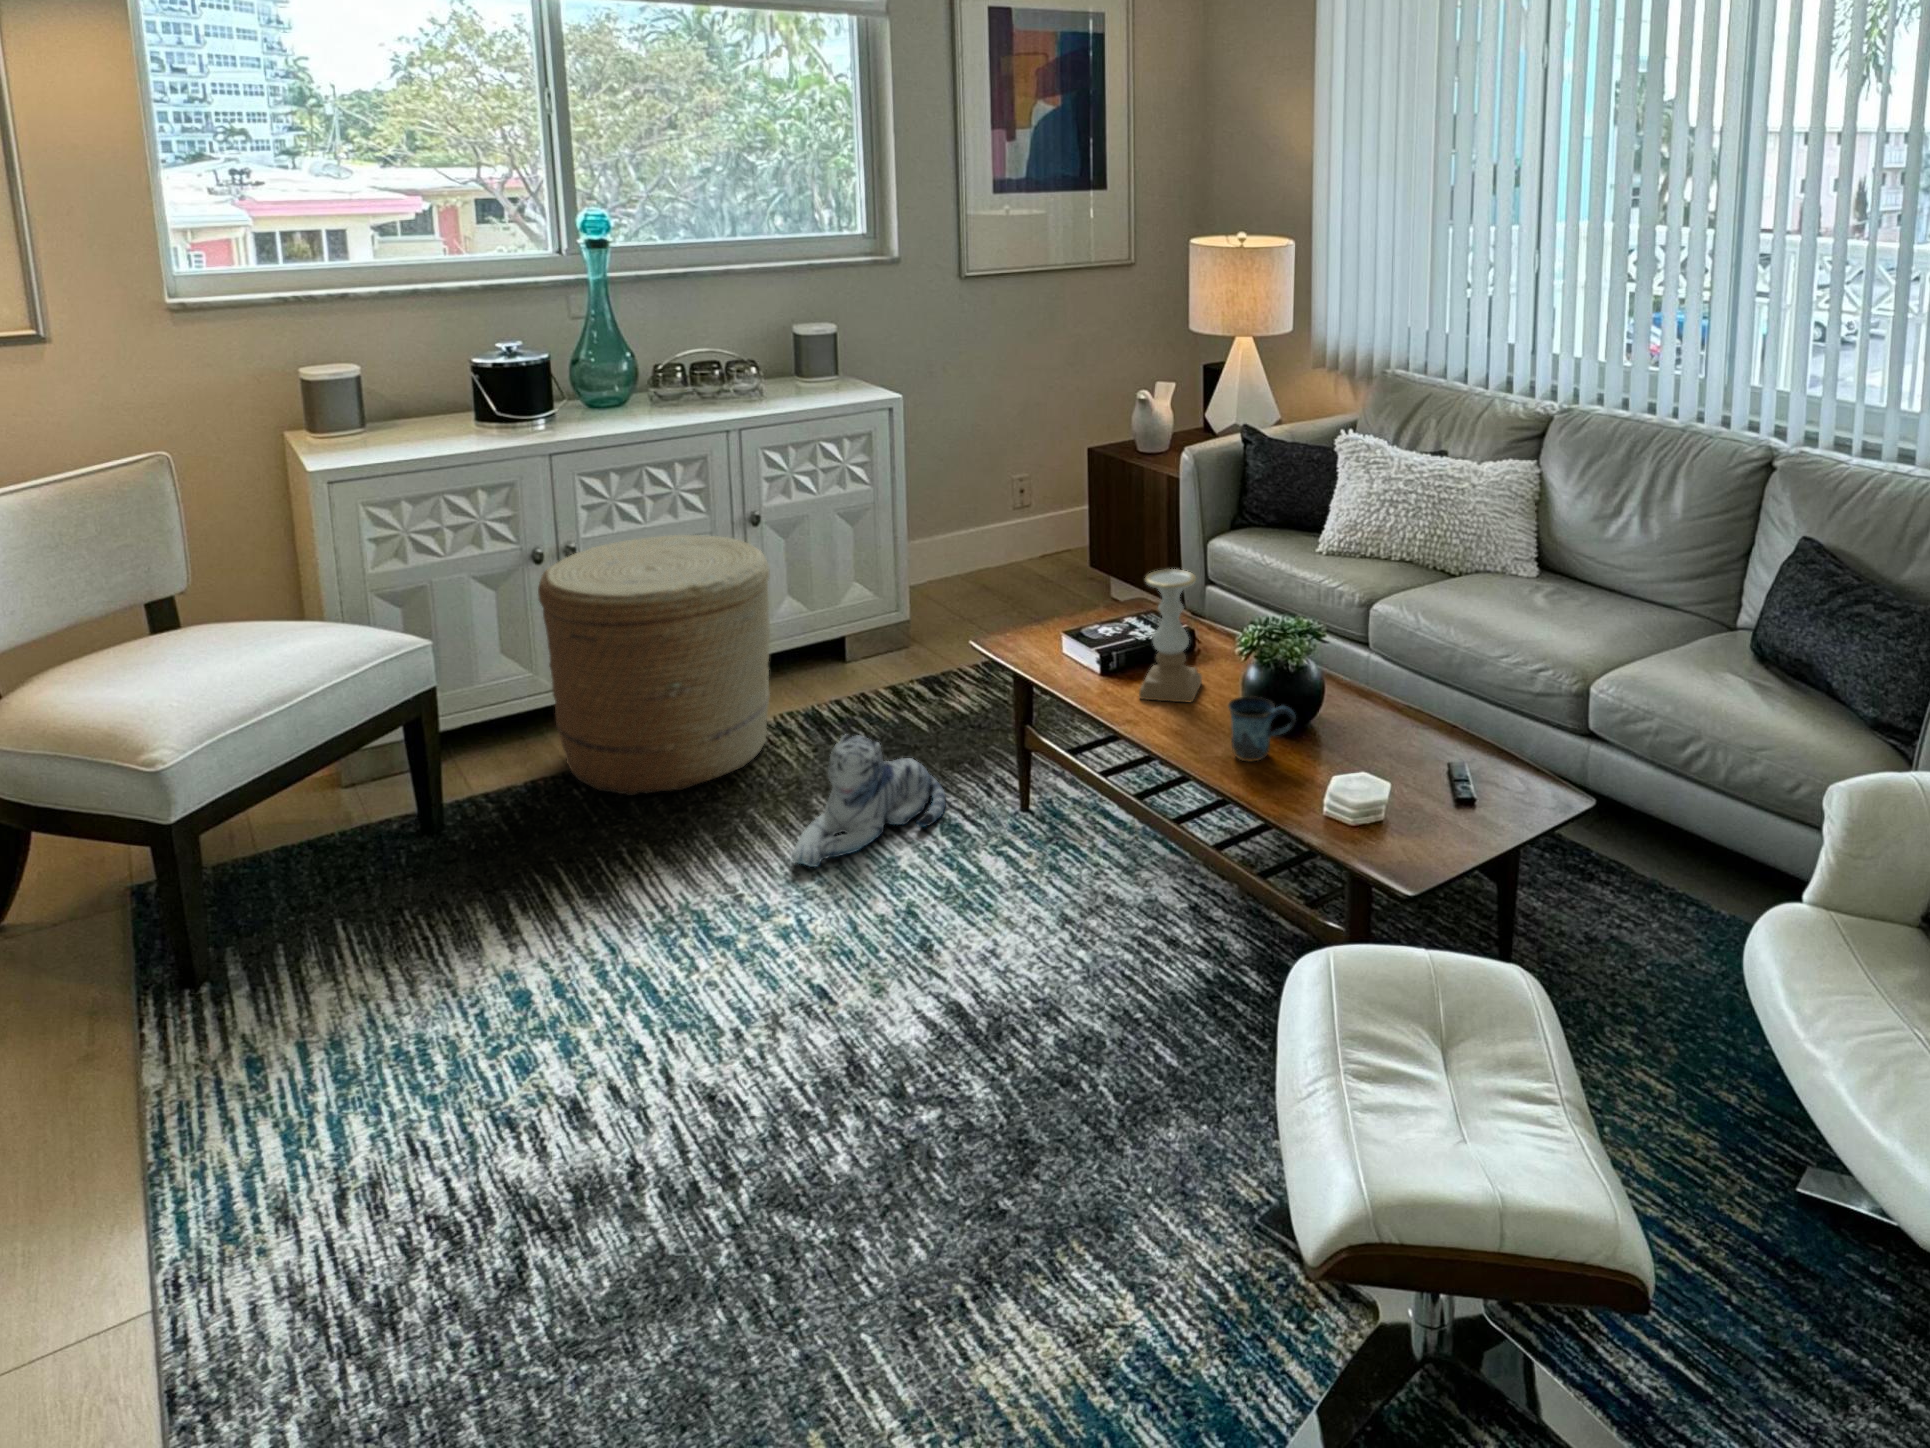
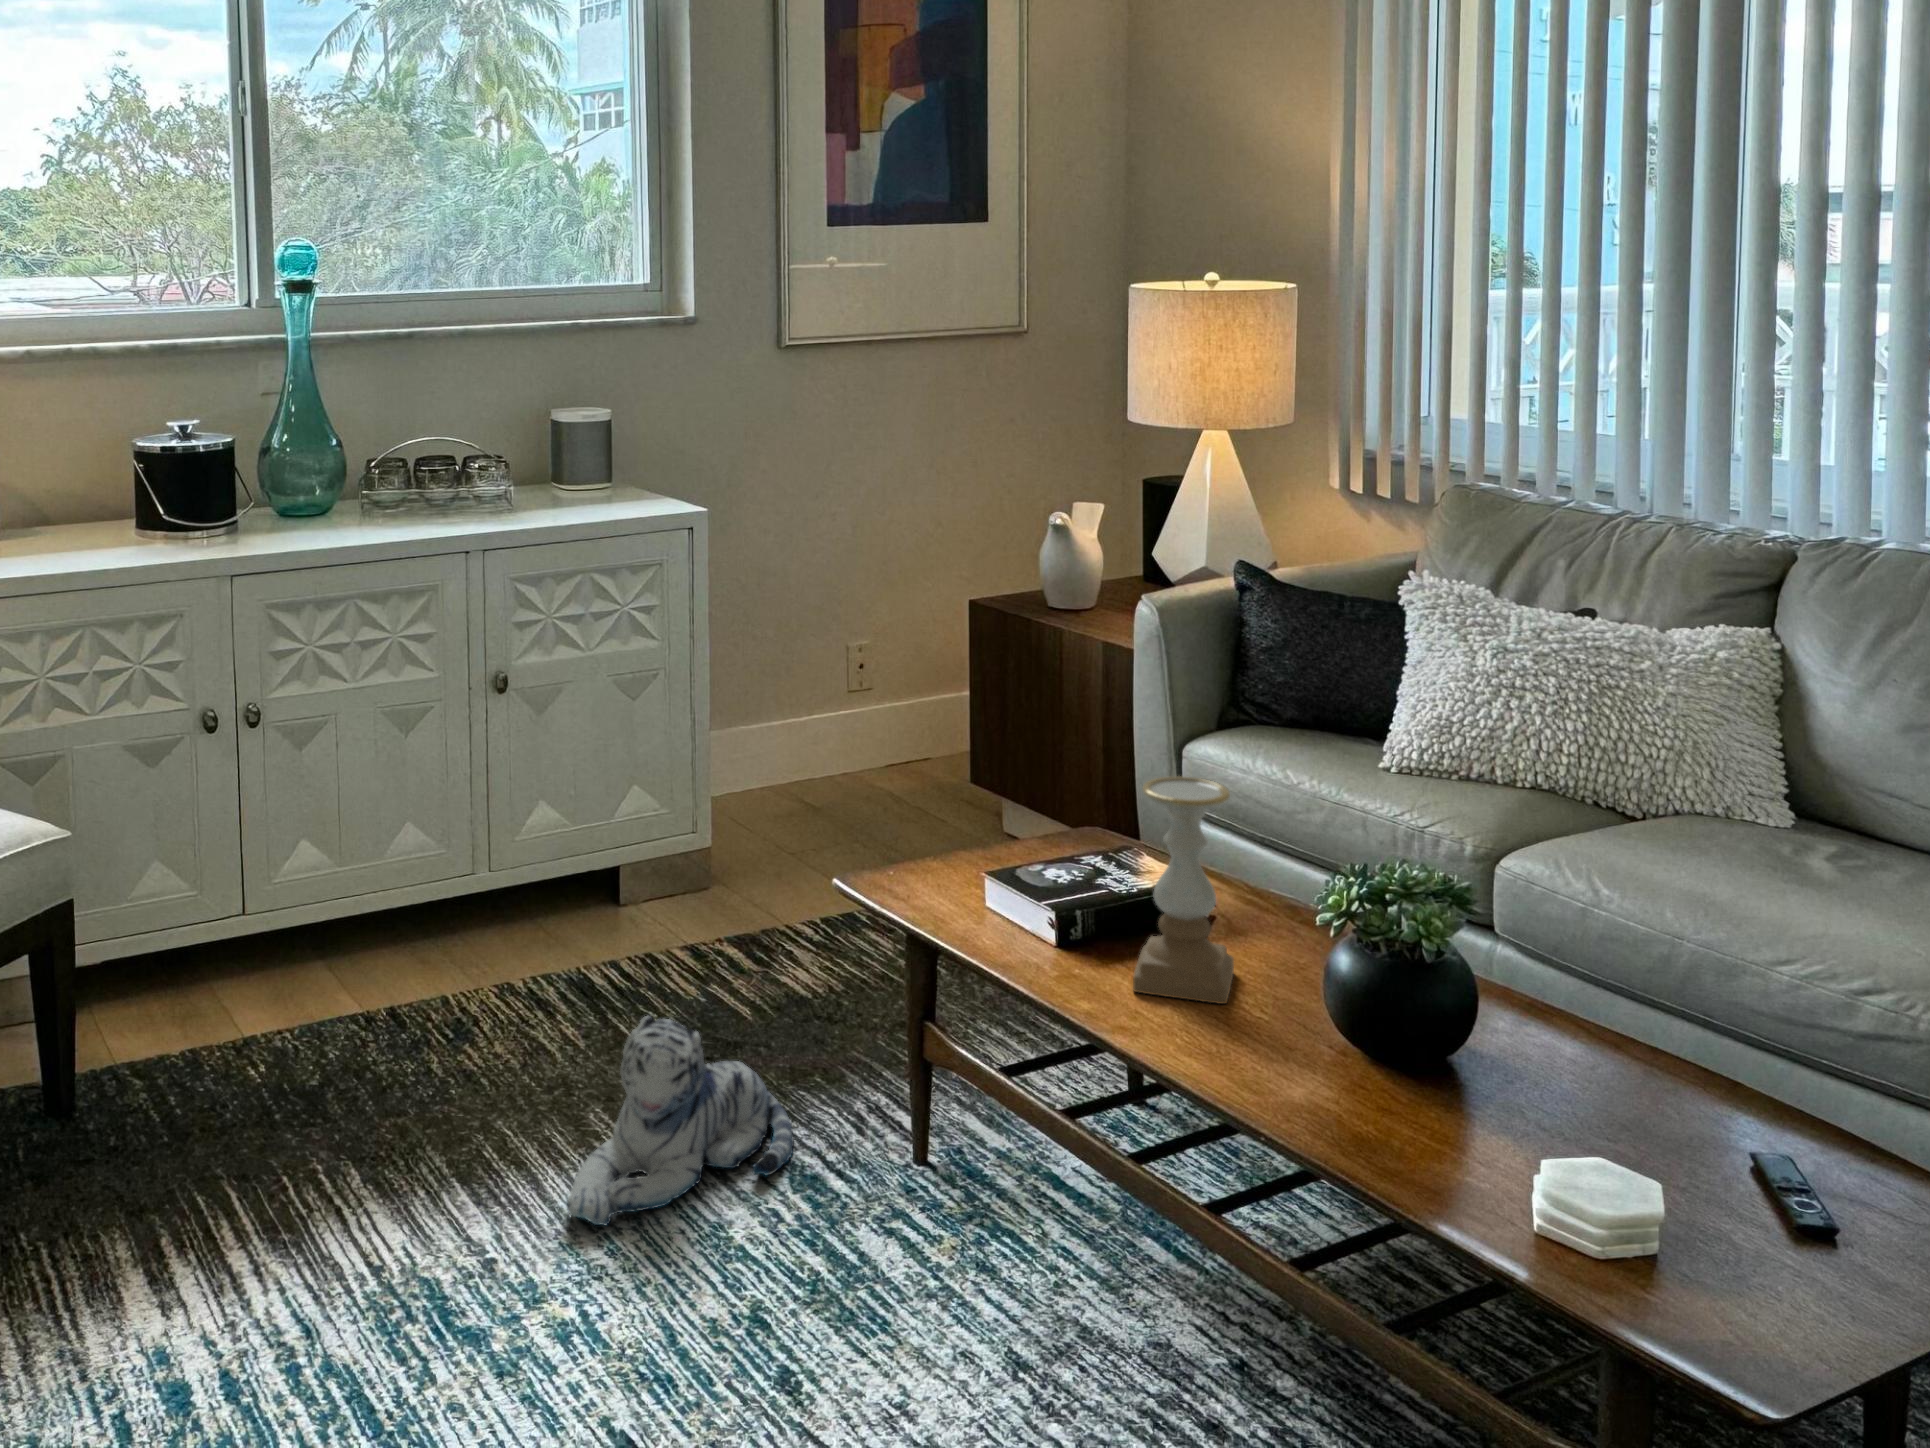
basket: present [538,535,770,795] -> none [212,701,528,1086]
mug: present [1228,696,1296,761] -> none [1316,1000,1444,1117]

